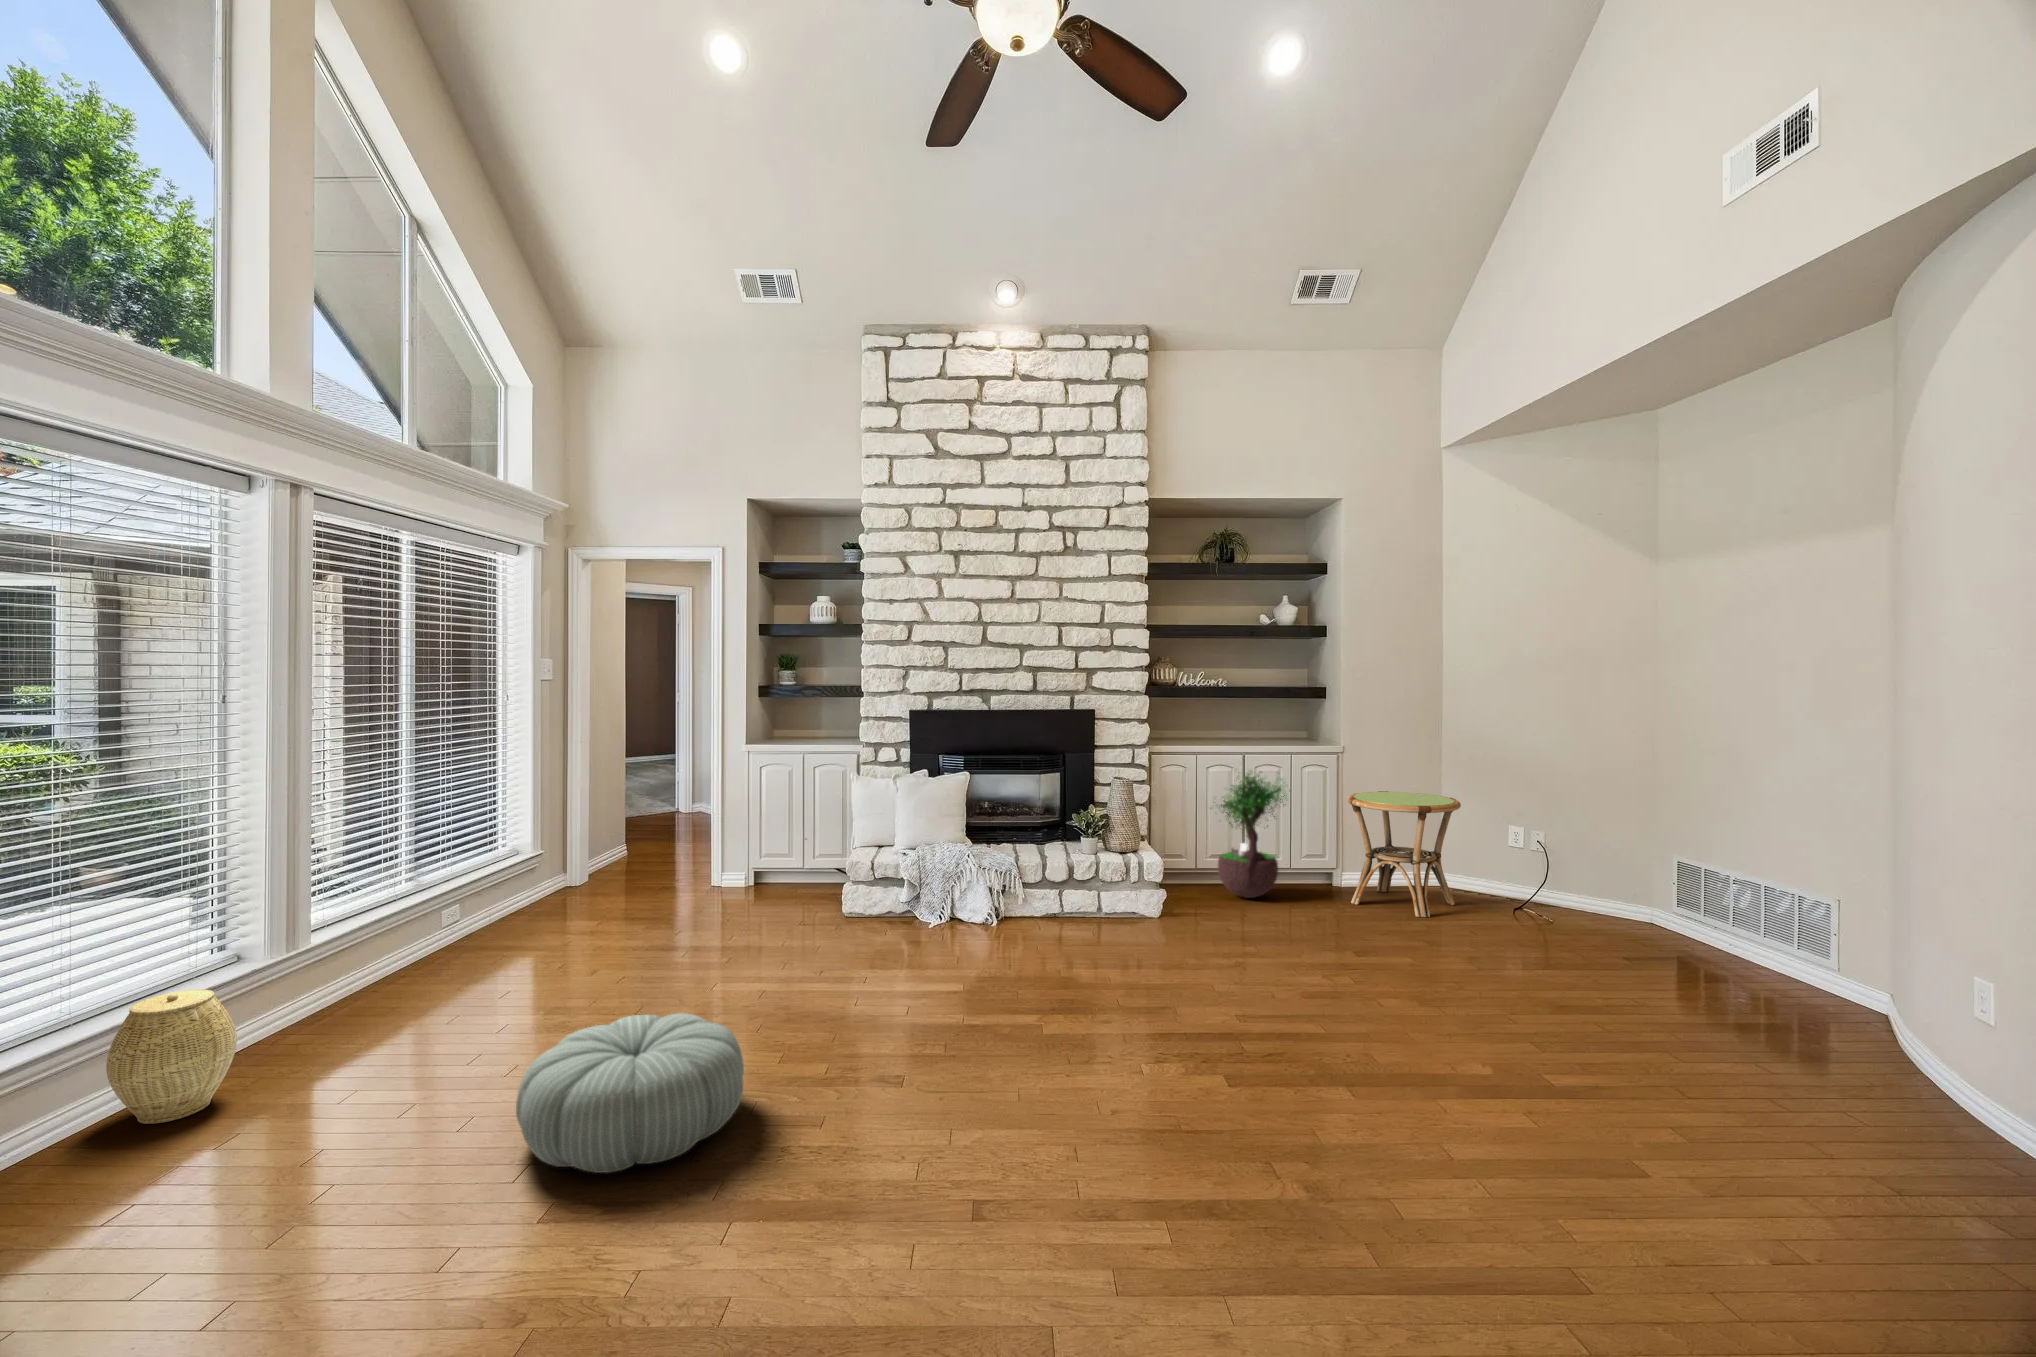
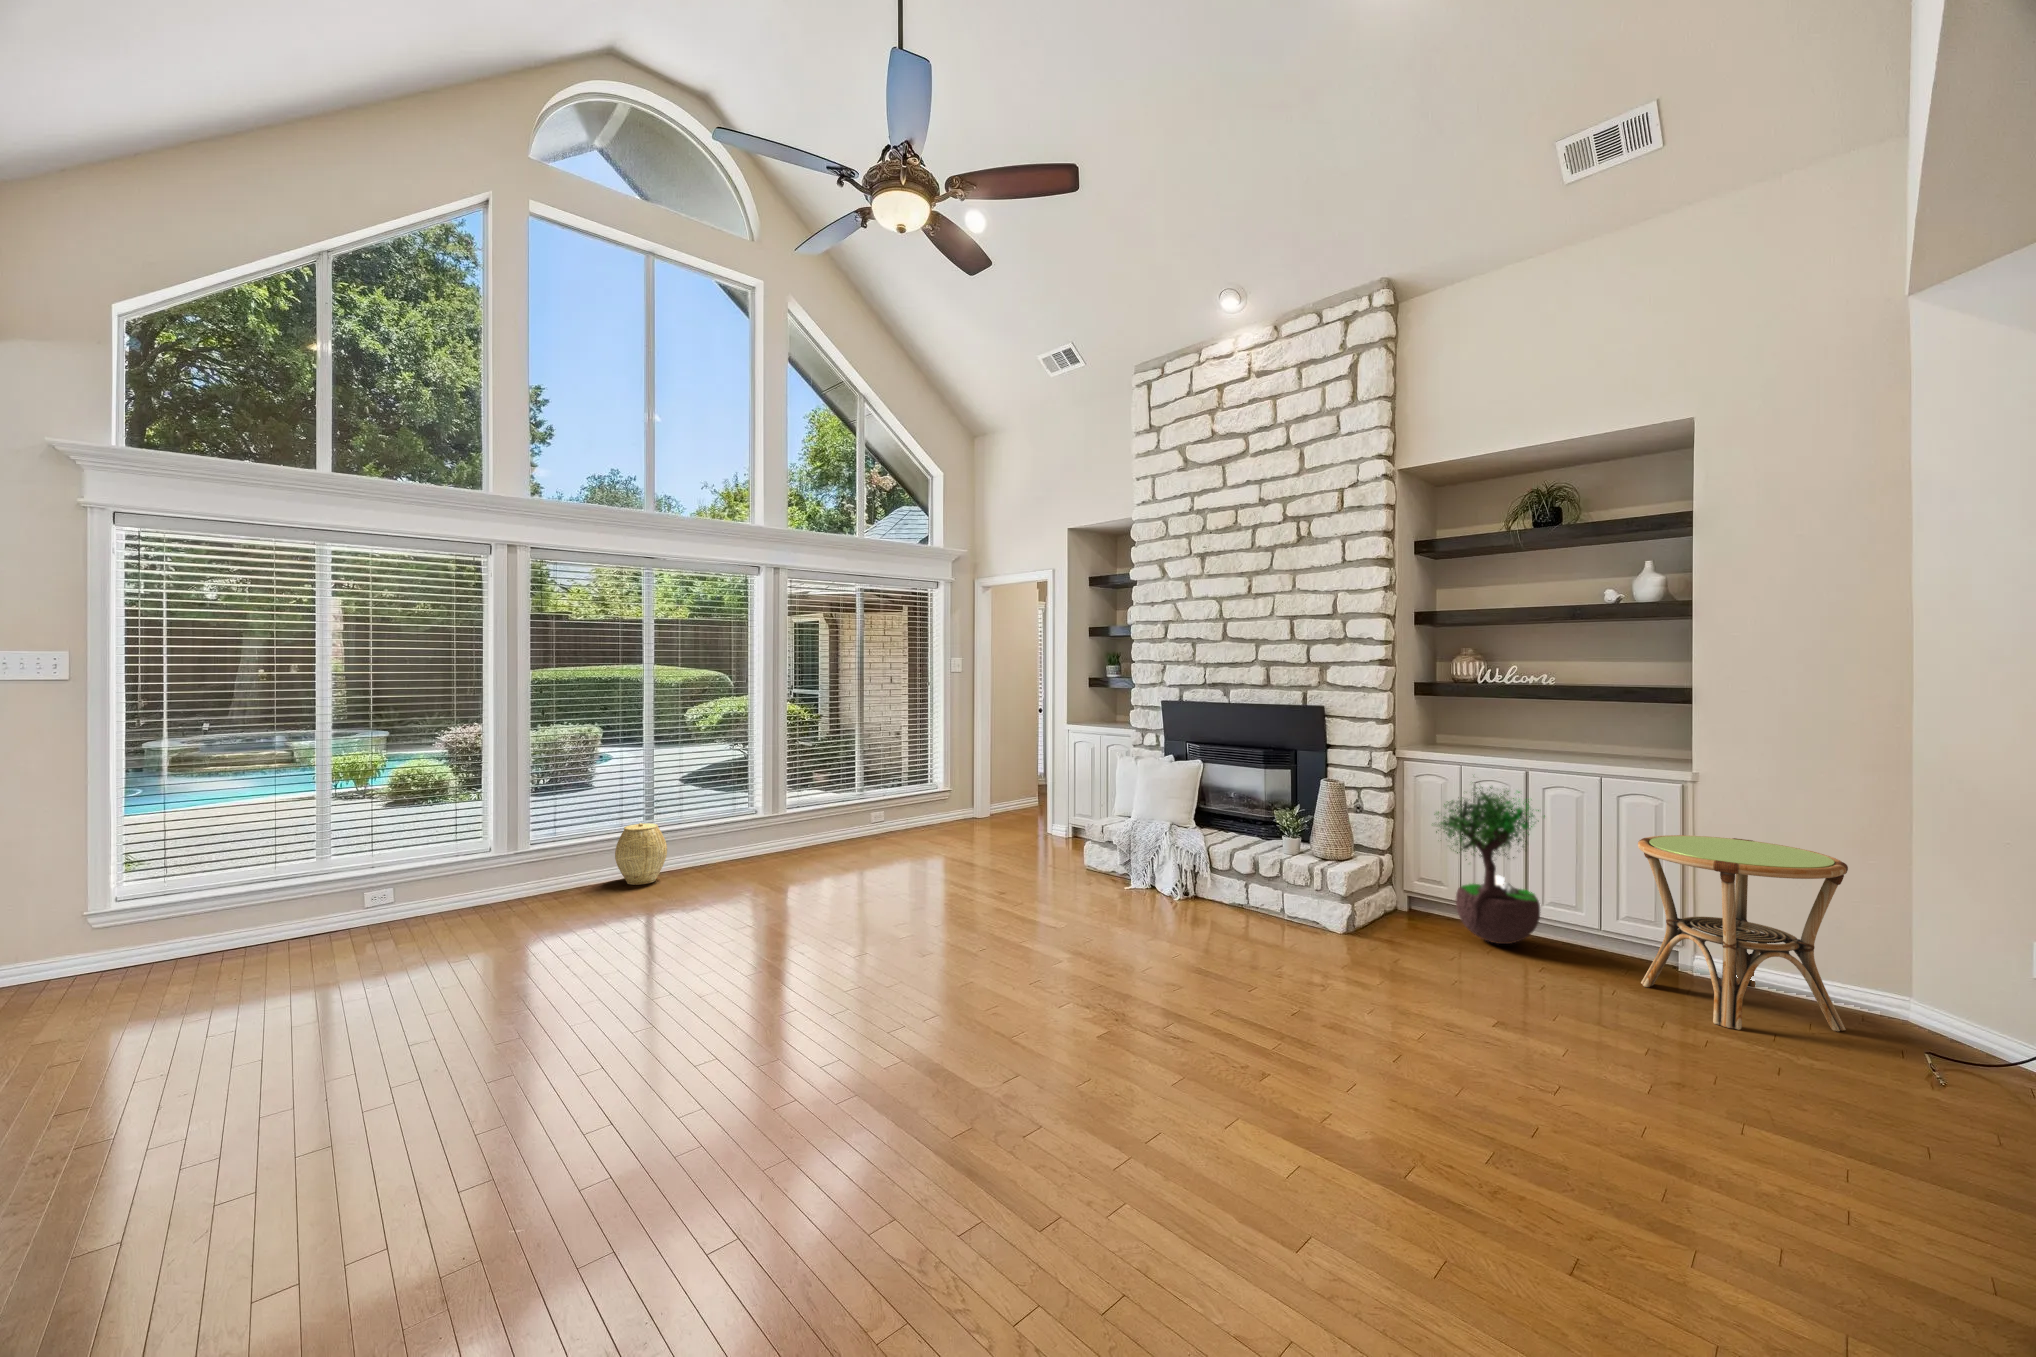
pouf: present [516,1013,744,1173] -> none [657,879,795,962]

